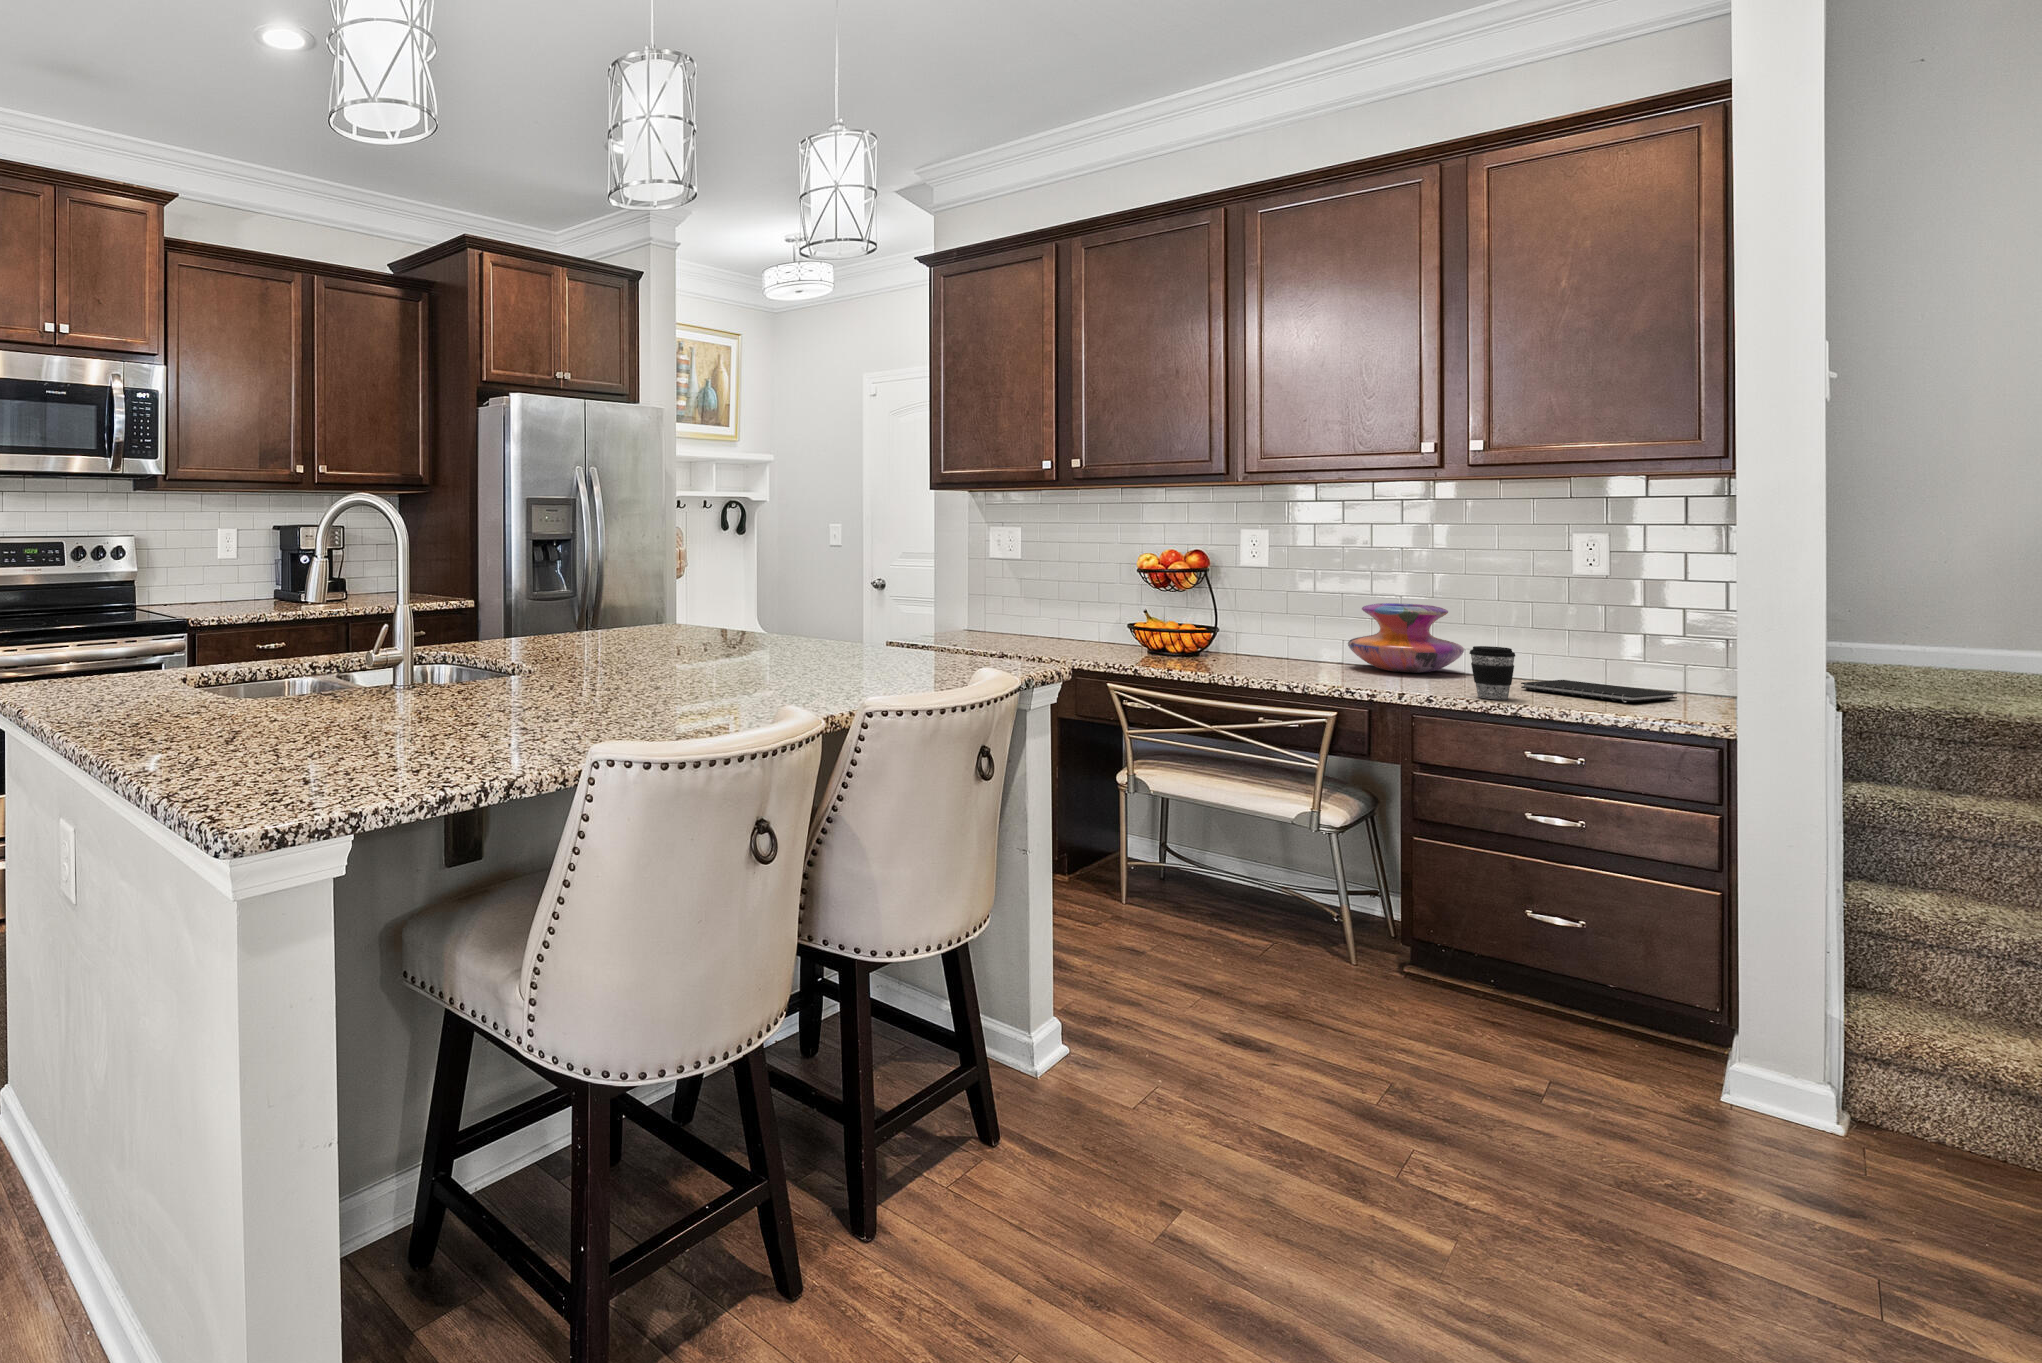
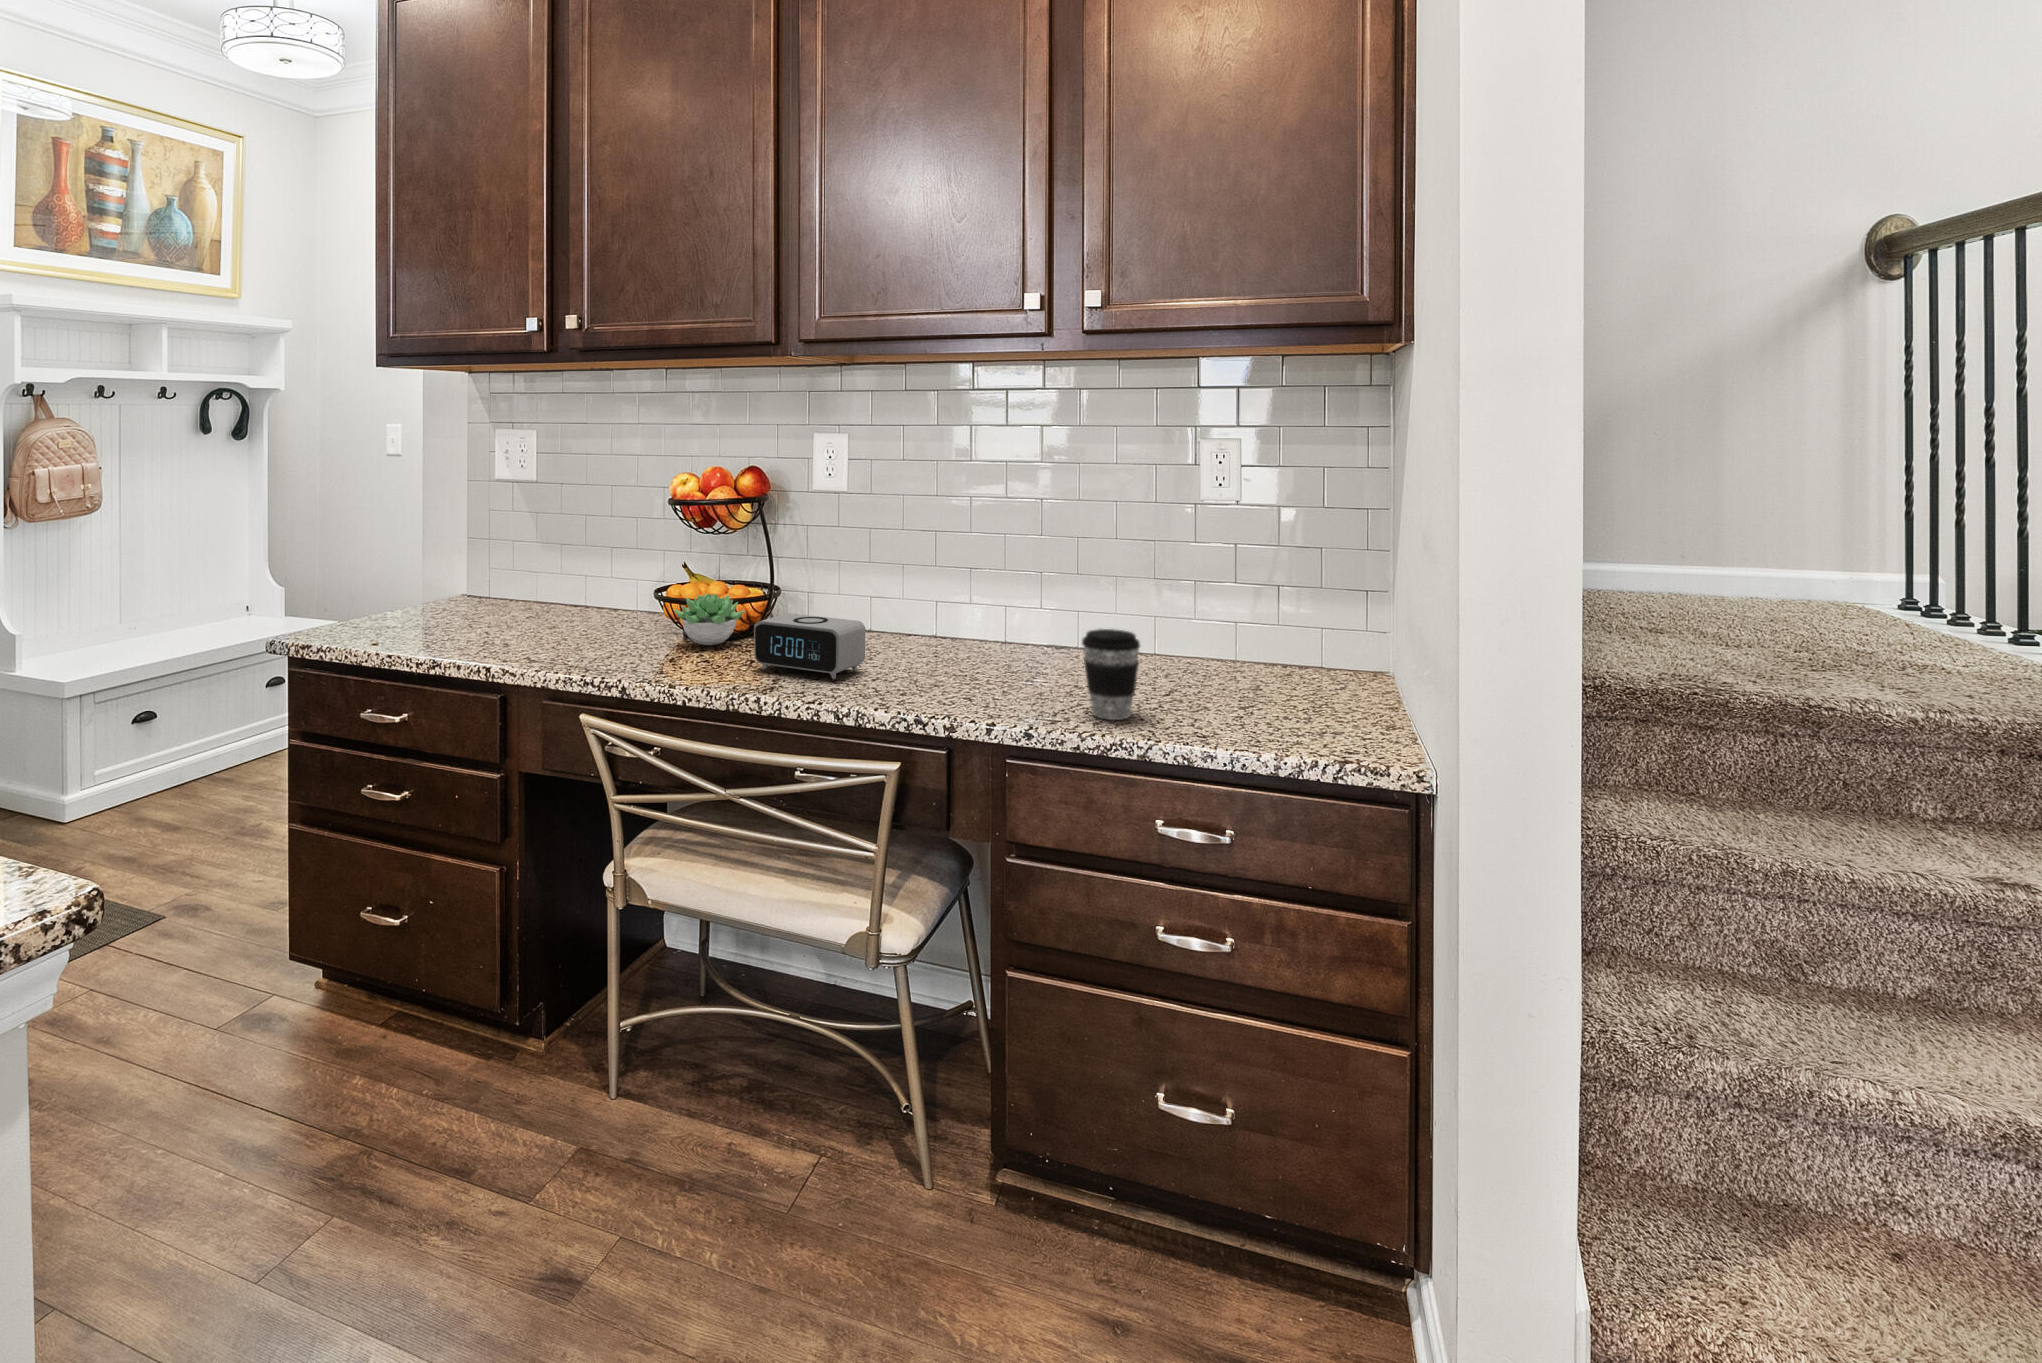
decorative vase: present [1348,603,1464,673] -> none [935,547,1075,654]
succulent plant: none [1150,627,1202,658] -> present [674,594,745,645]
alarm clock: none [1218,638,1299,675] -> present [754,613,865,679]
notebook: present [1521,680,1677,702] -> none [1143,660,1323,709]

